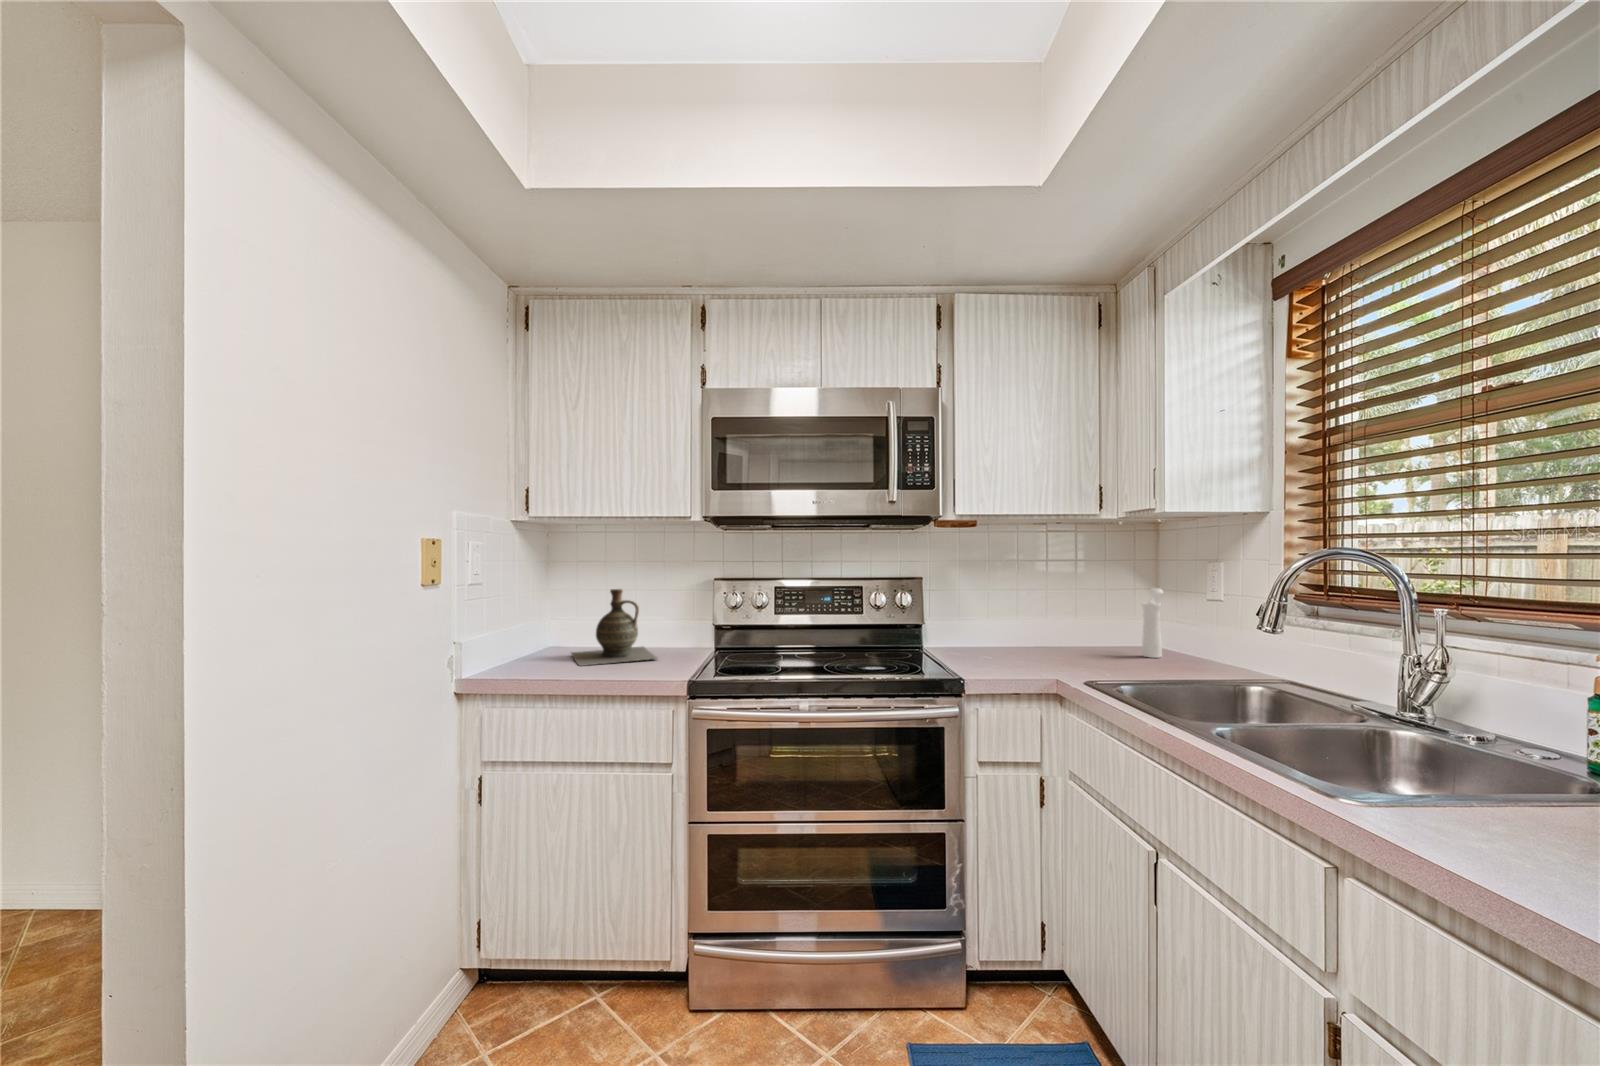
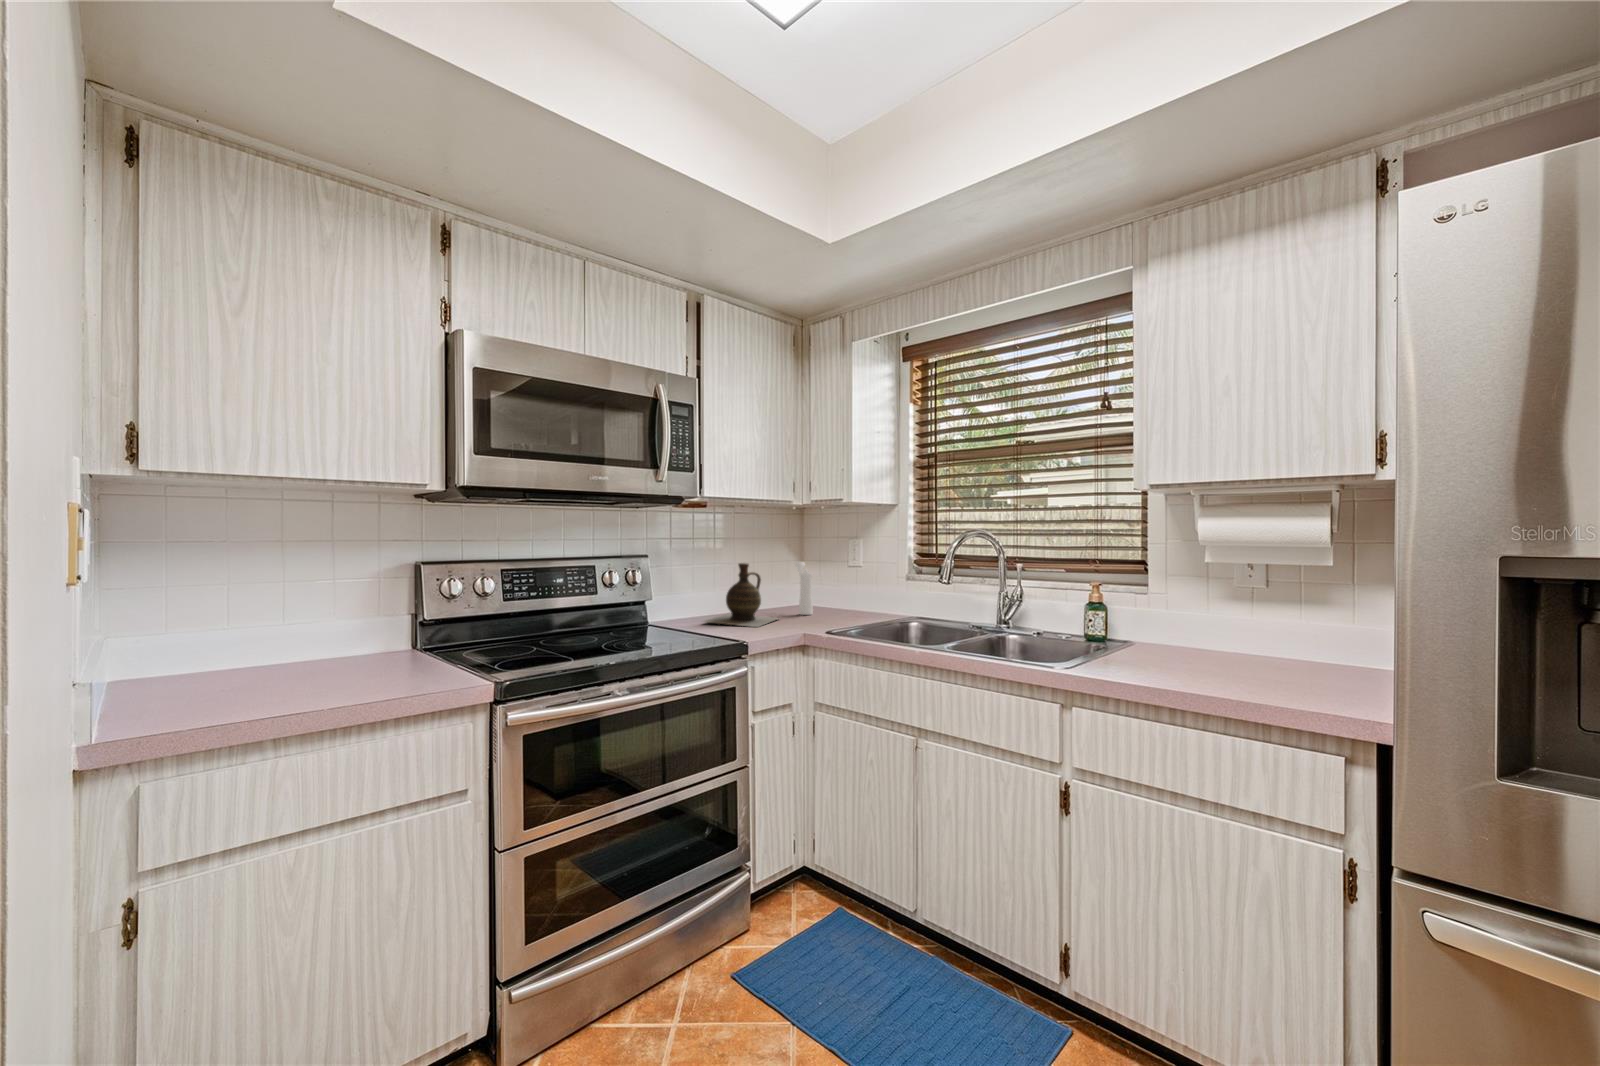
ceramic jug: present [571,589,657,666] -> present [704,563,778,627]

